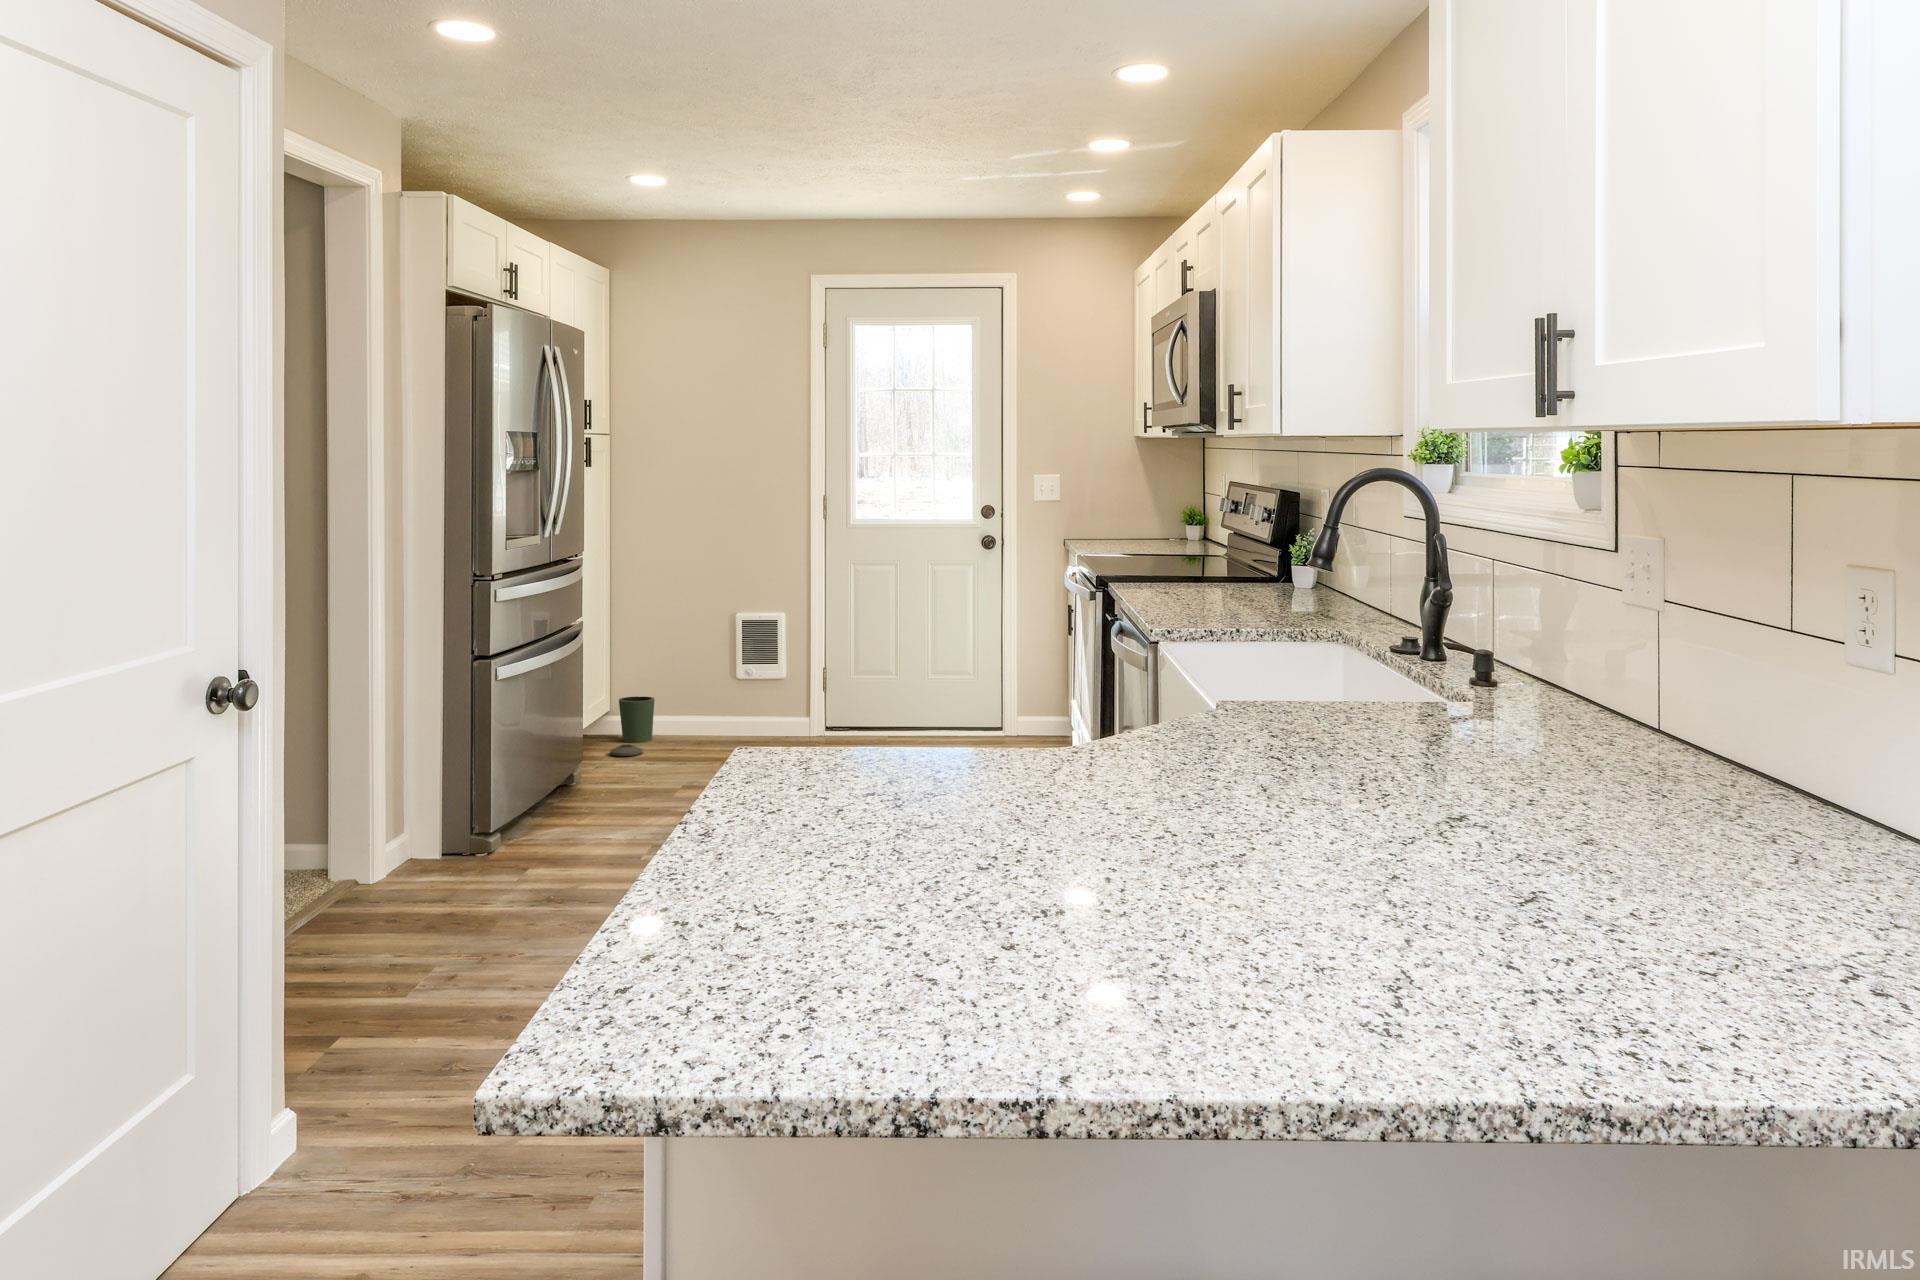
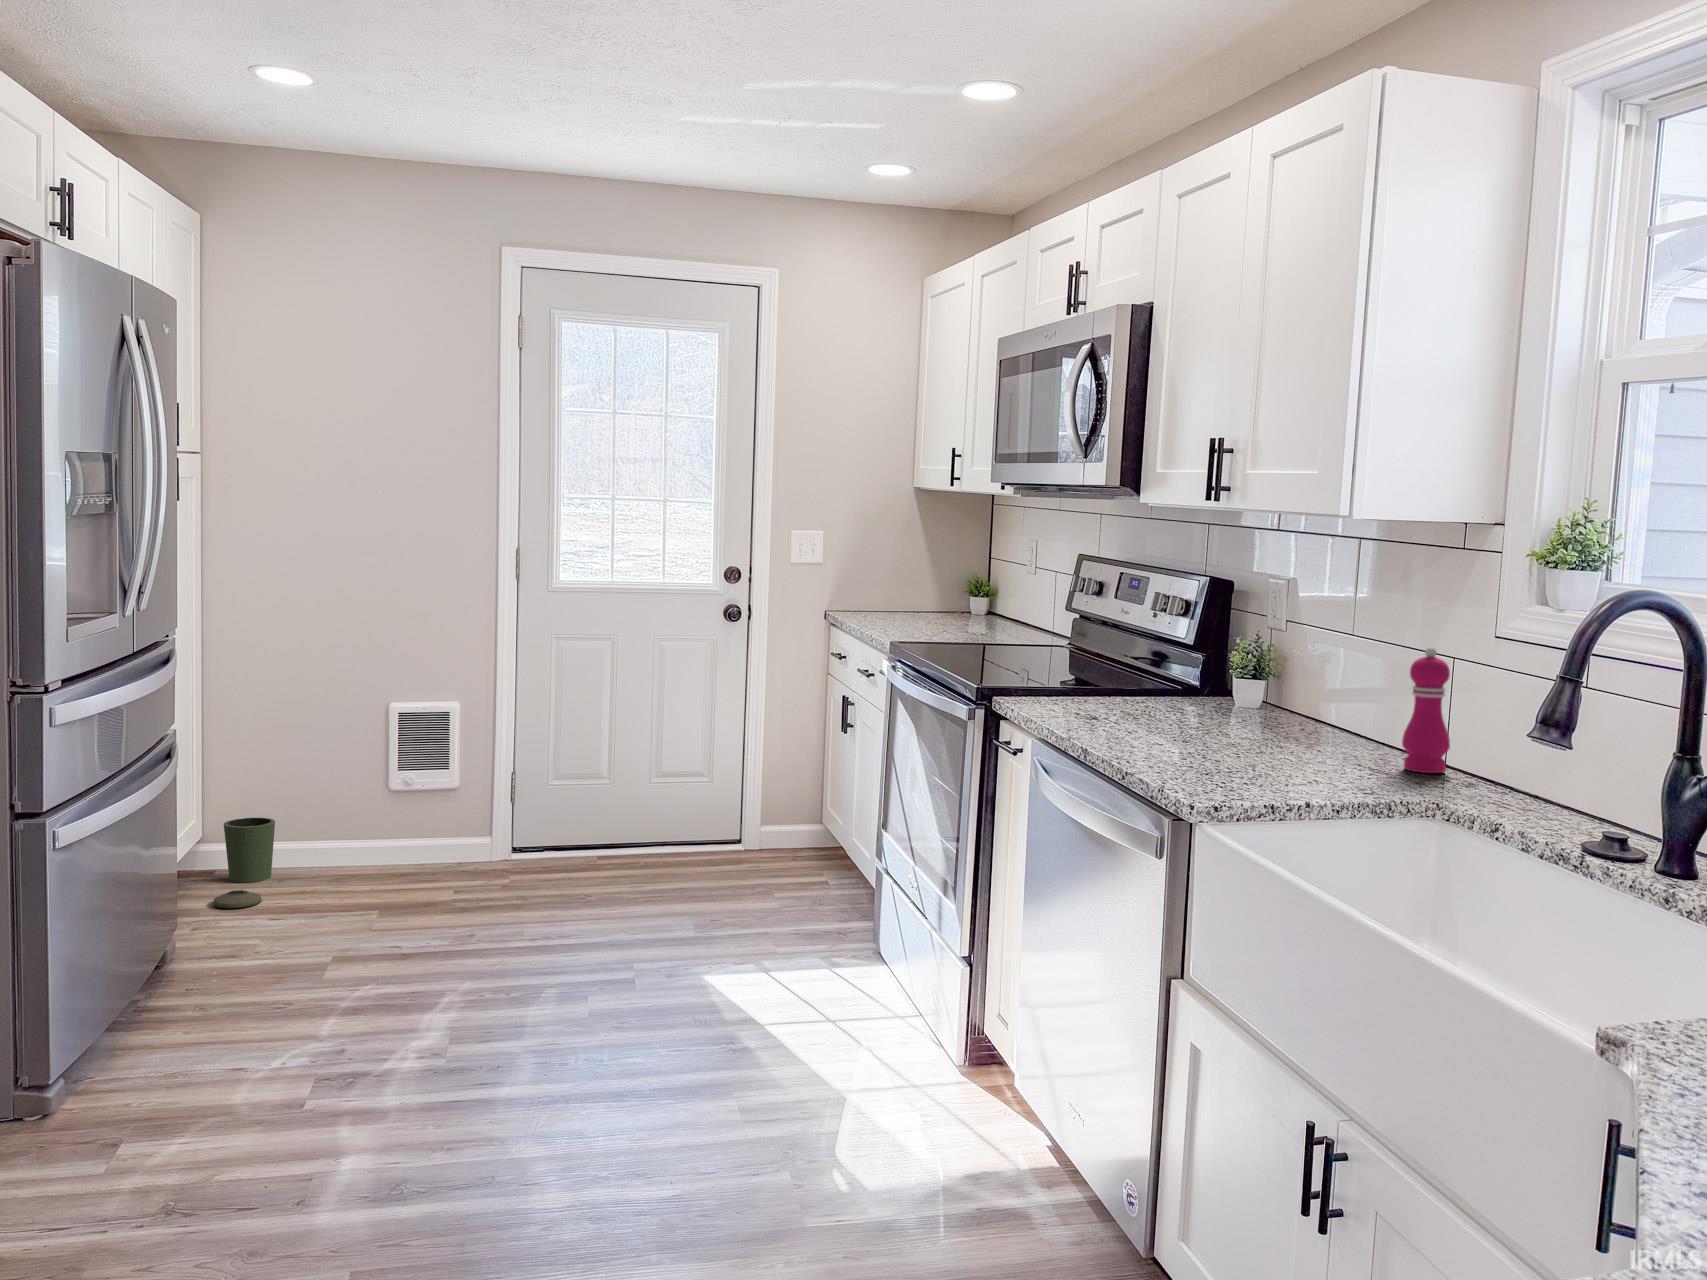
pepper mill: none [1343,533,1375,620] -> present [1402,647,1450,773]

